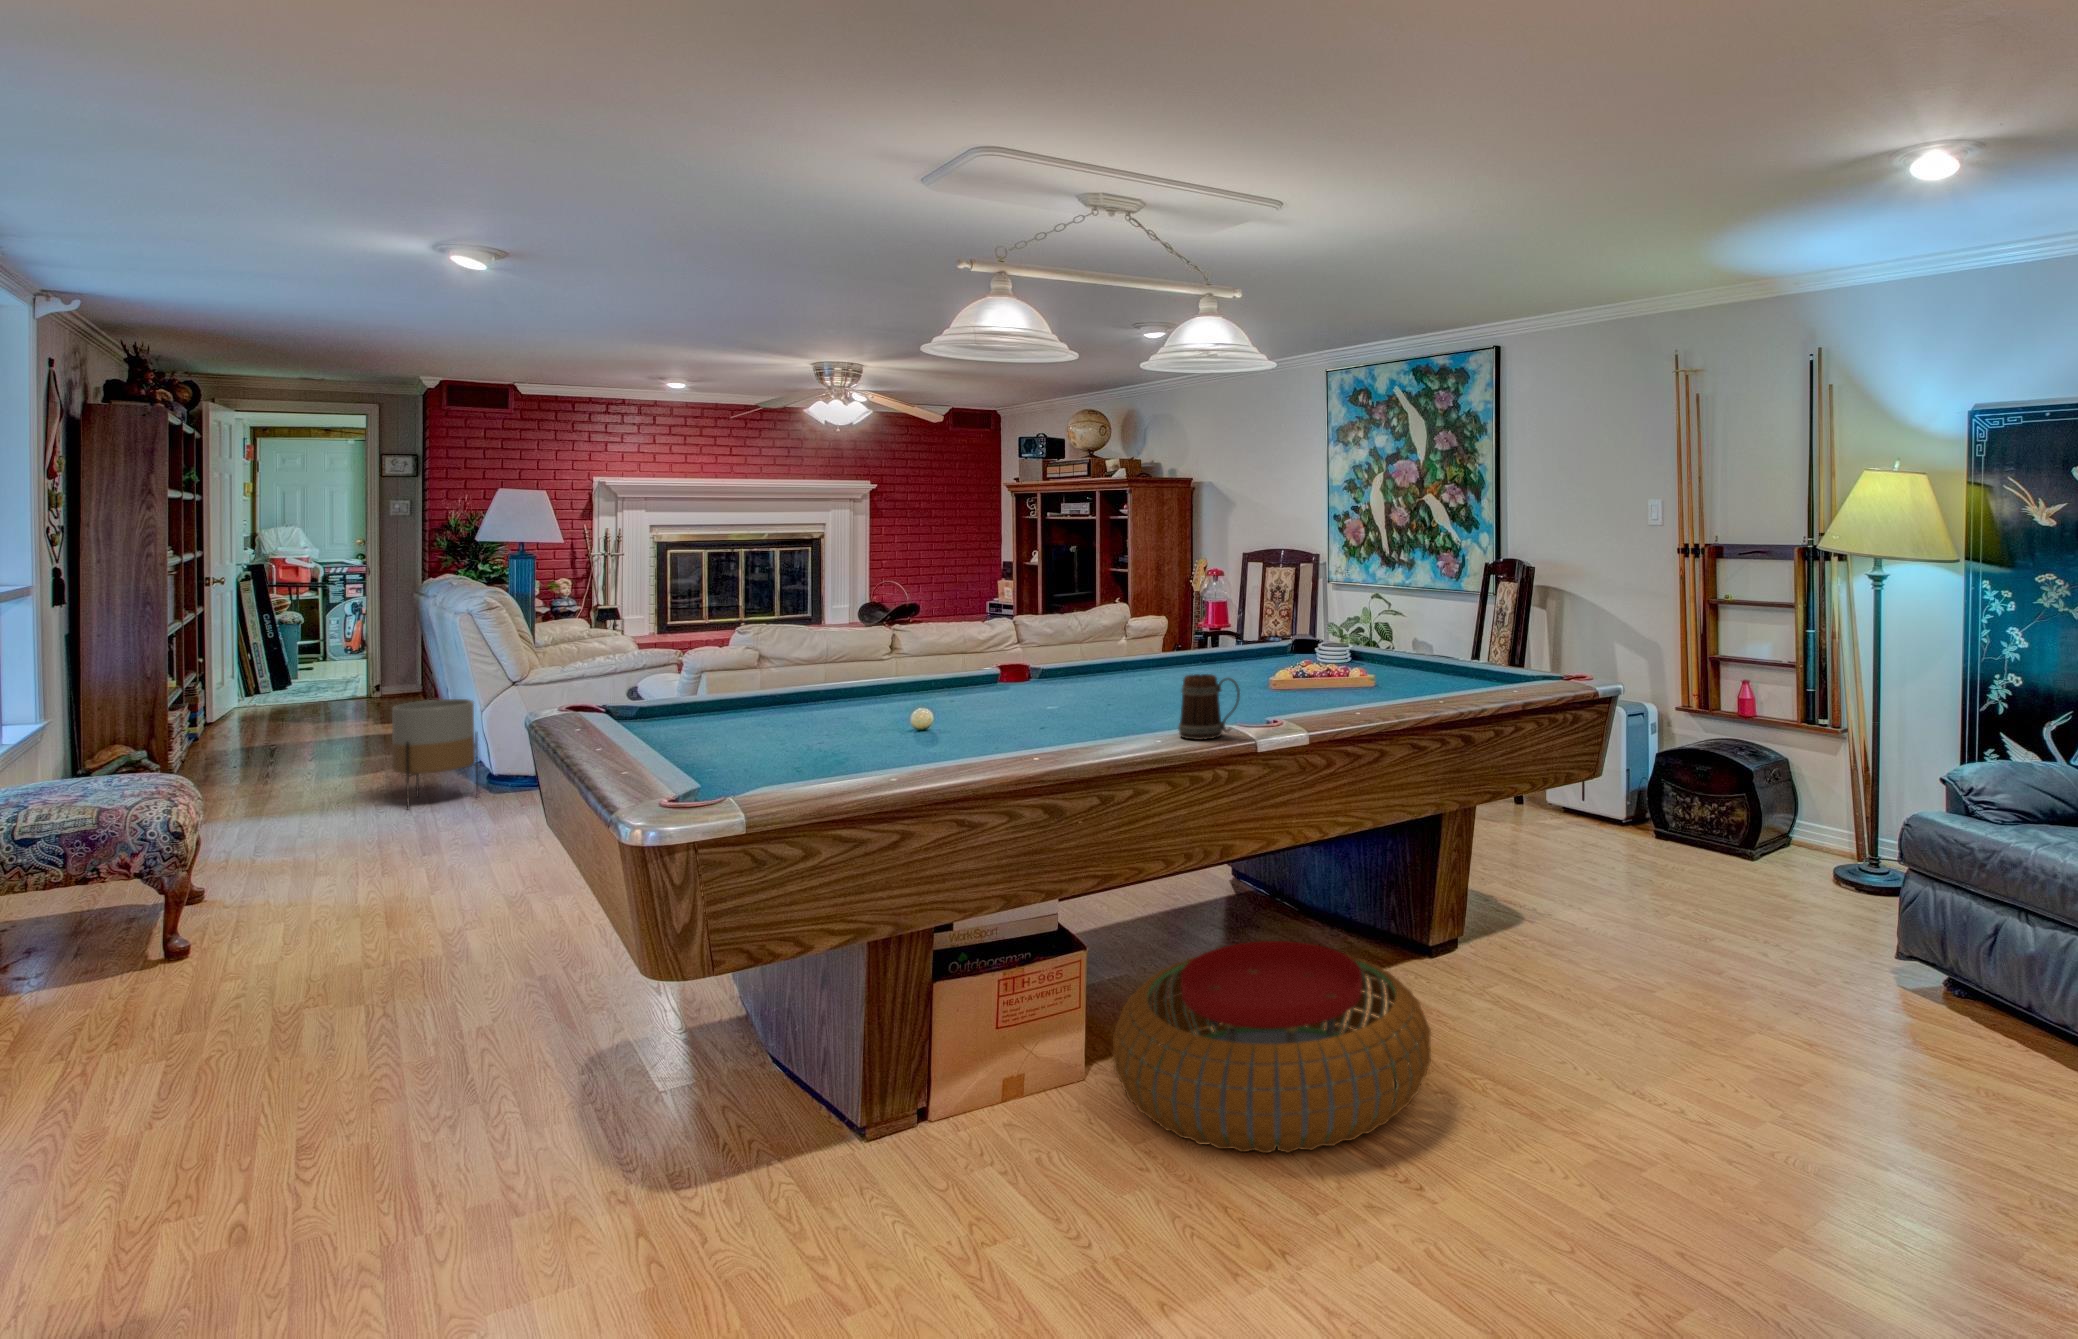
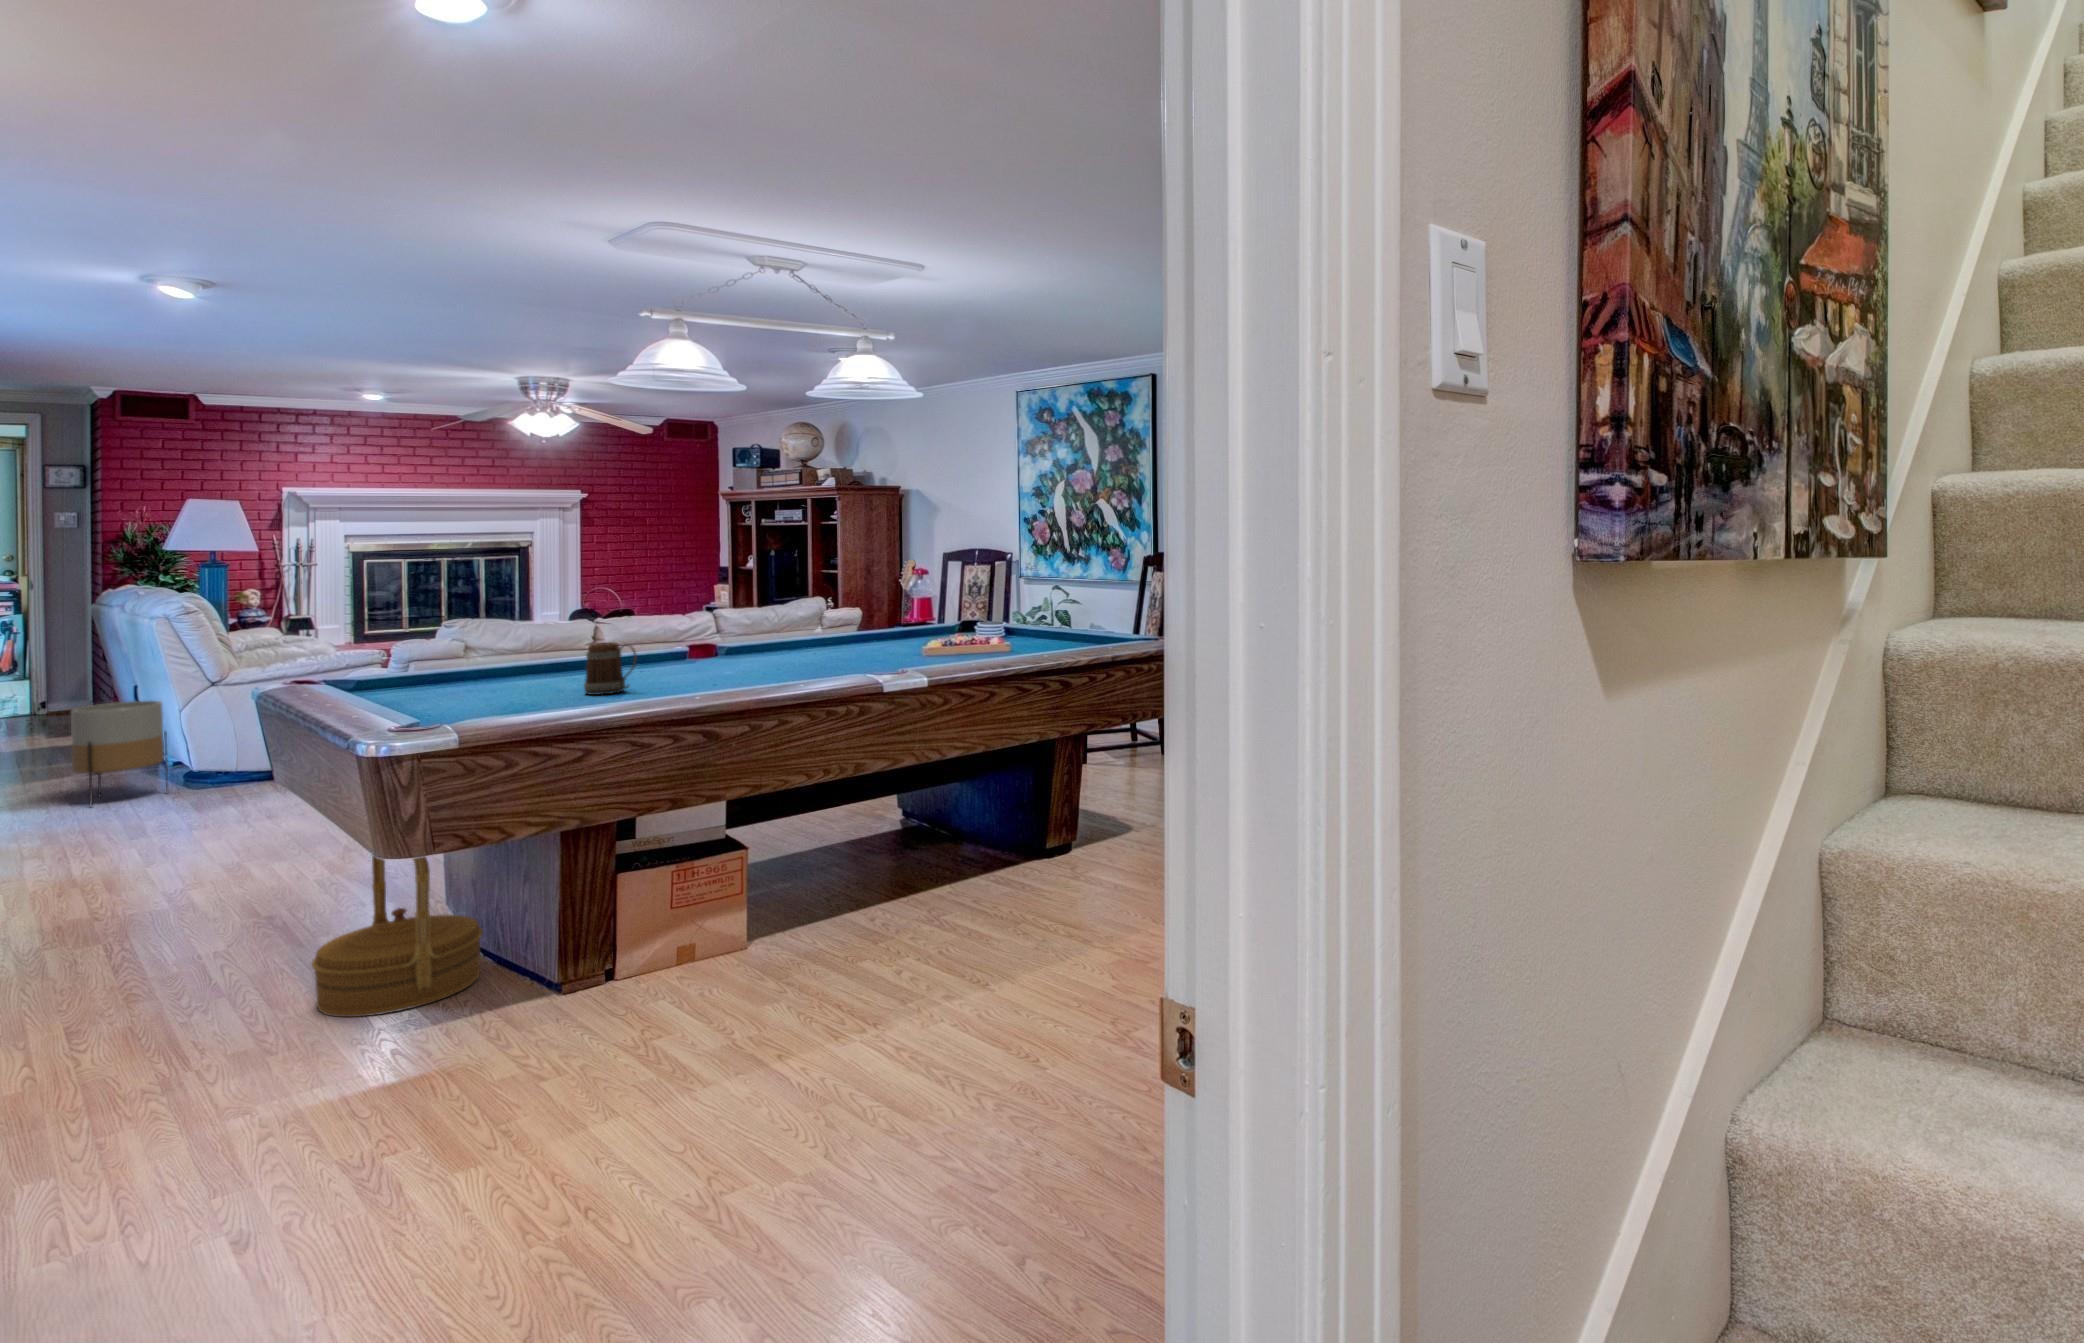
beer mug: present [1178,674,1240,740] -> present [584,642,636,695]
woven basket: none [589,902,778,1144] -> present [312,855,483,1017]
pouf: present [1113,941,1431,1153] -> none [769,837,1020,979]

